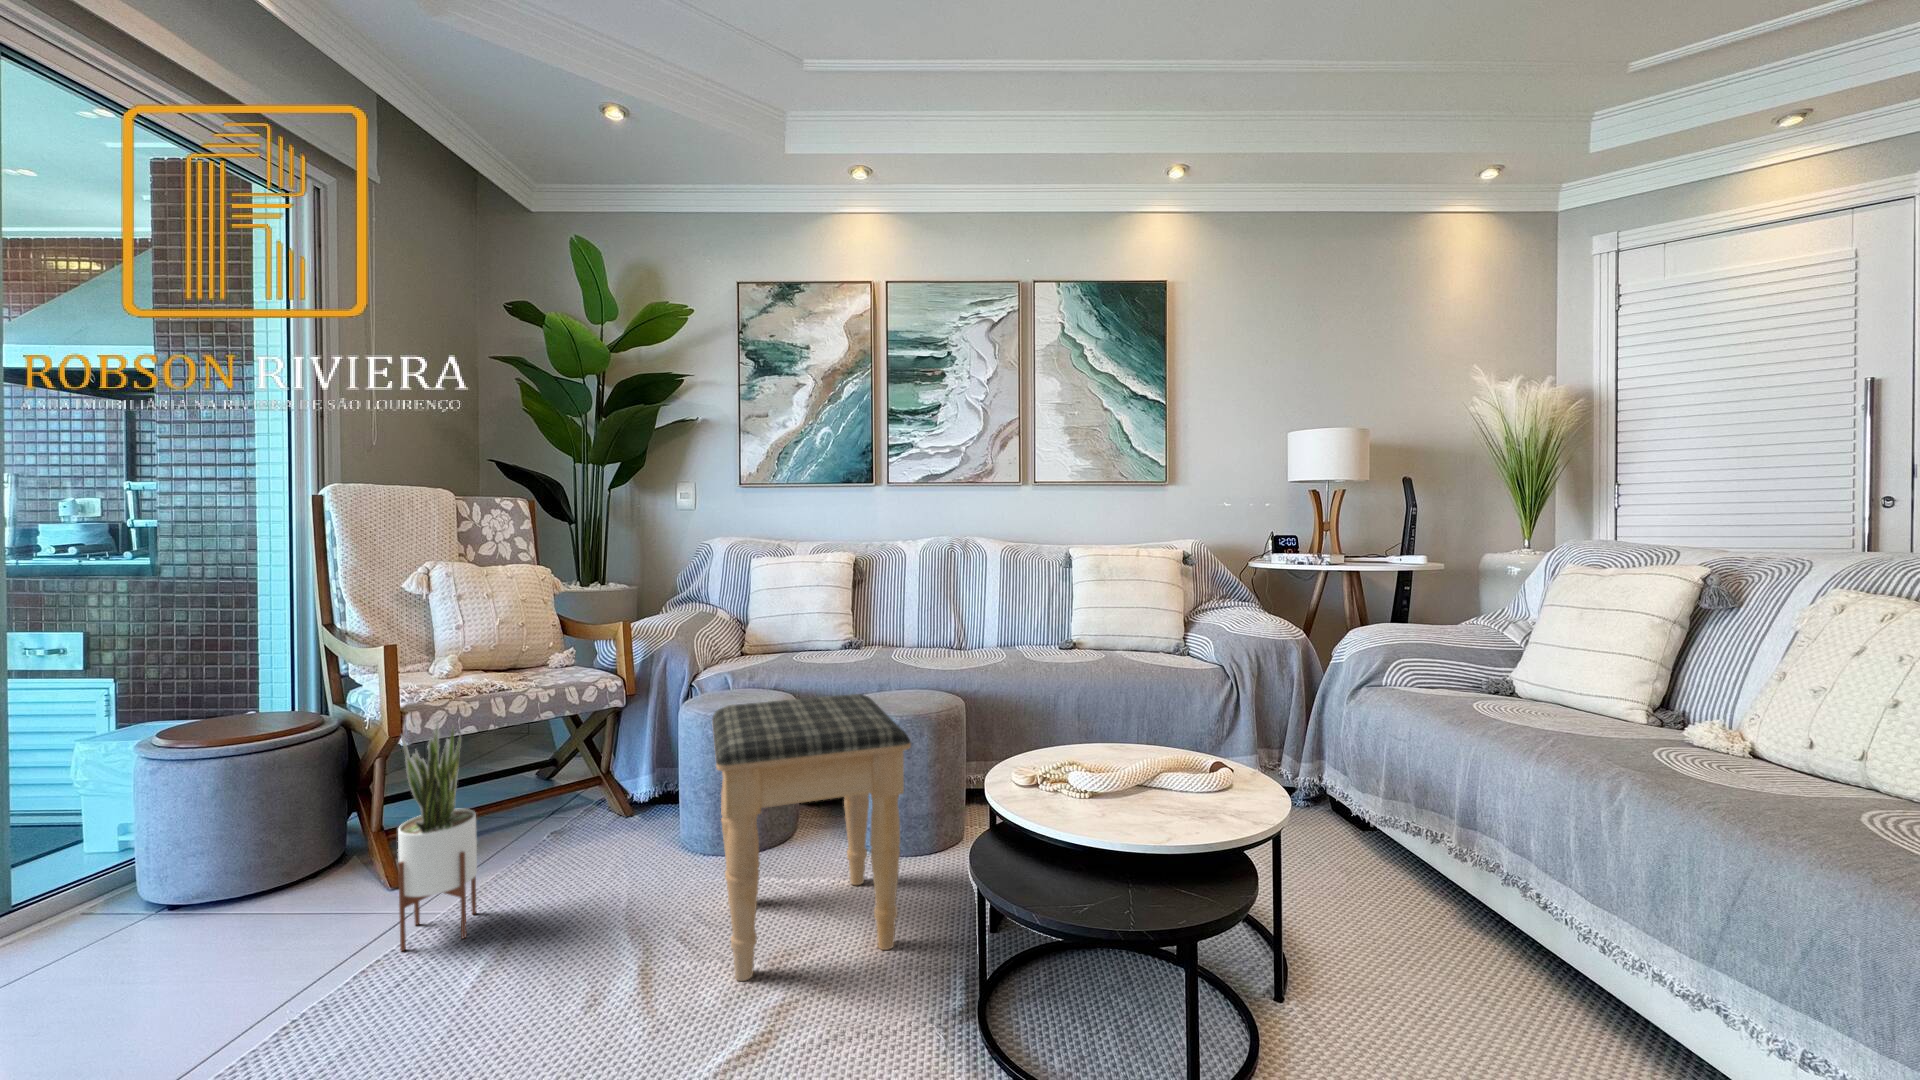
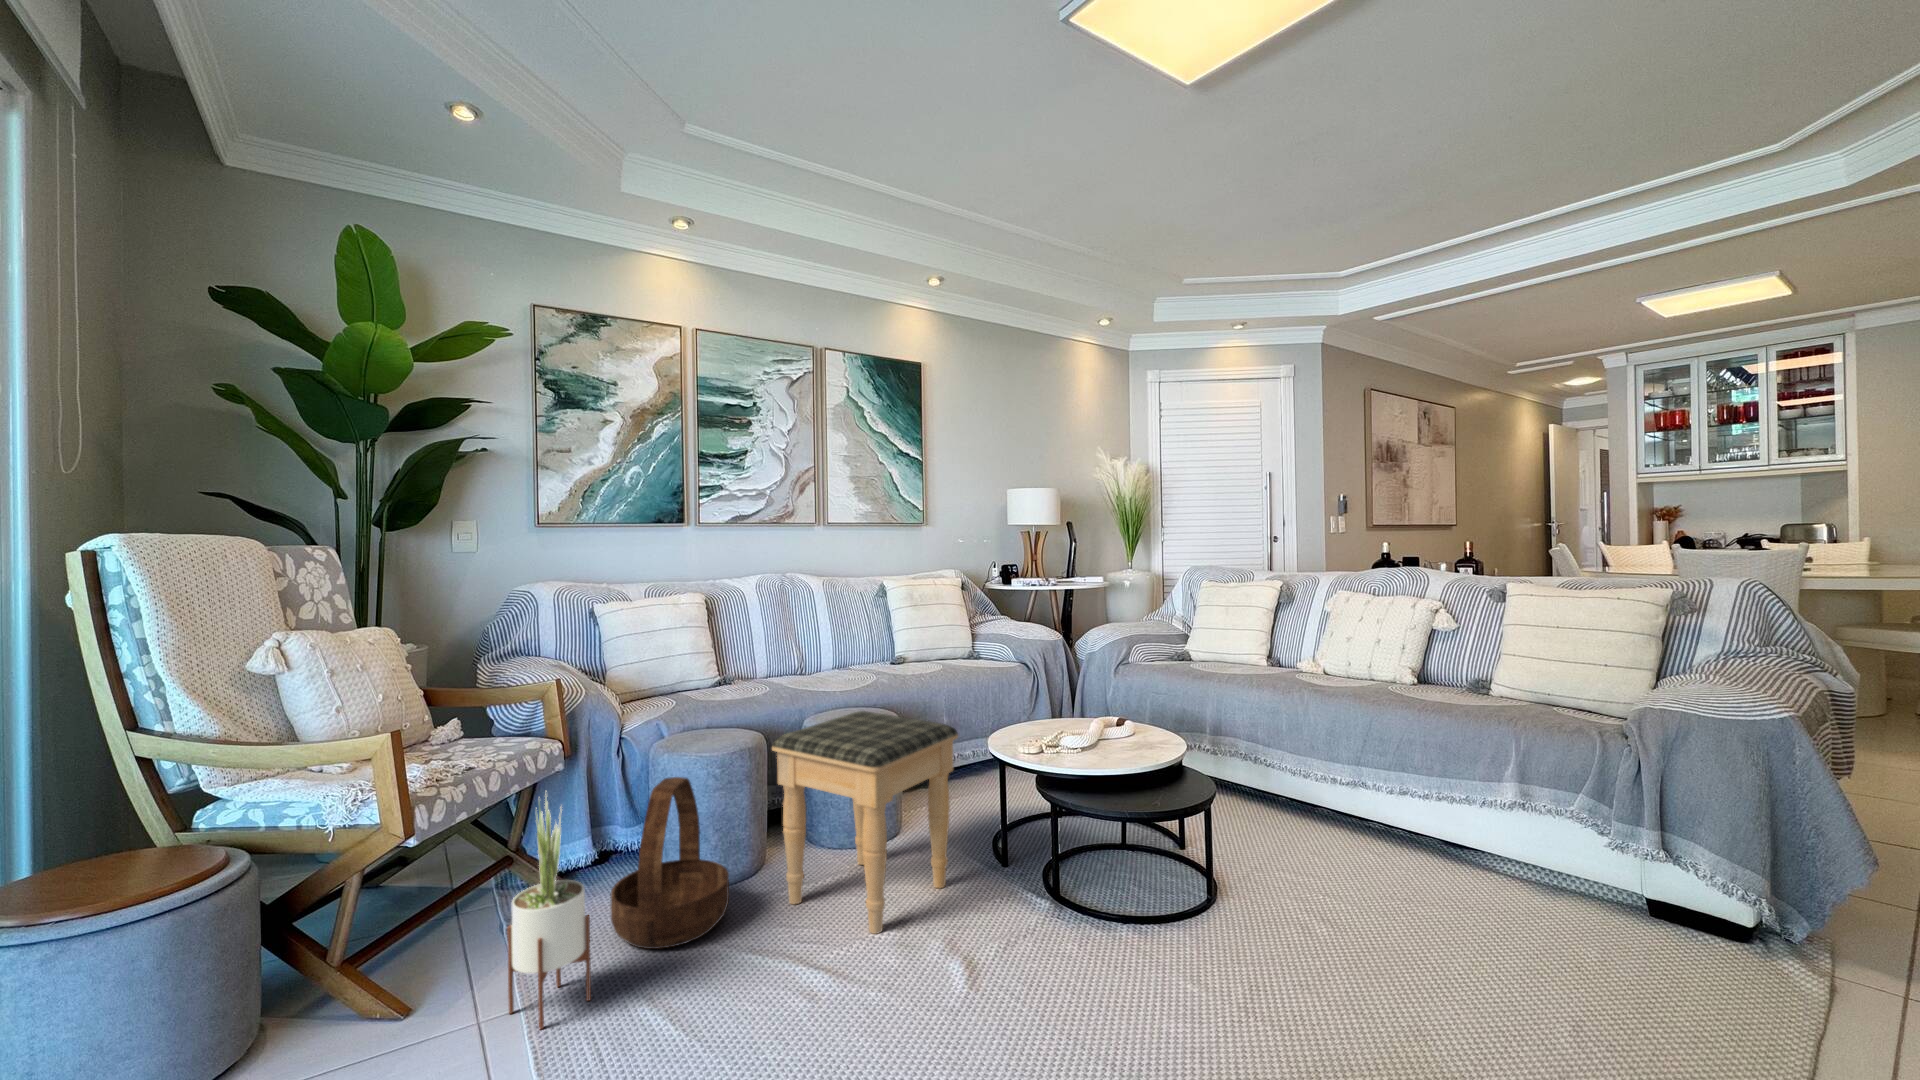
basket: none [554,731,684,911] -> present [610,777,729,949]

